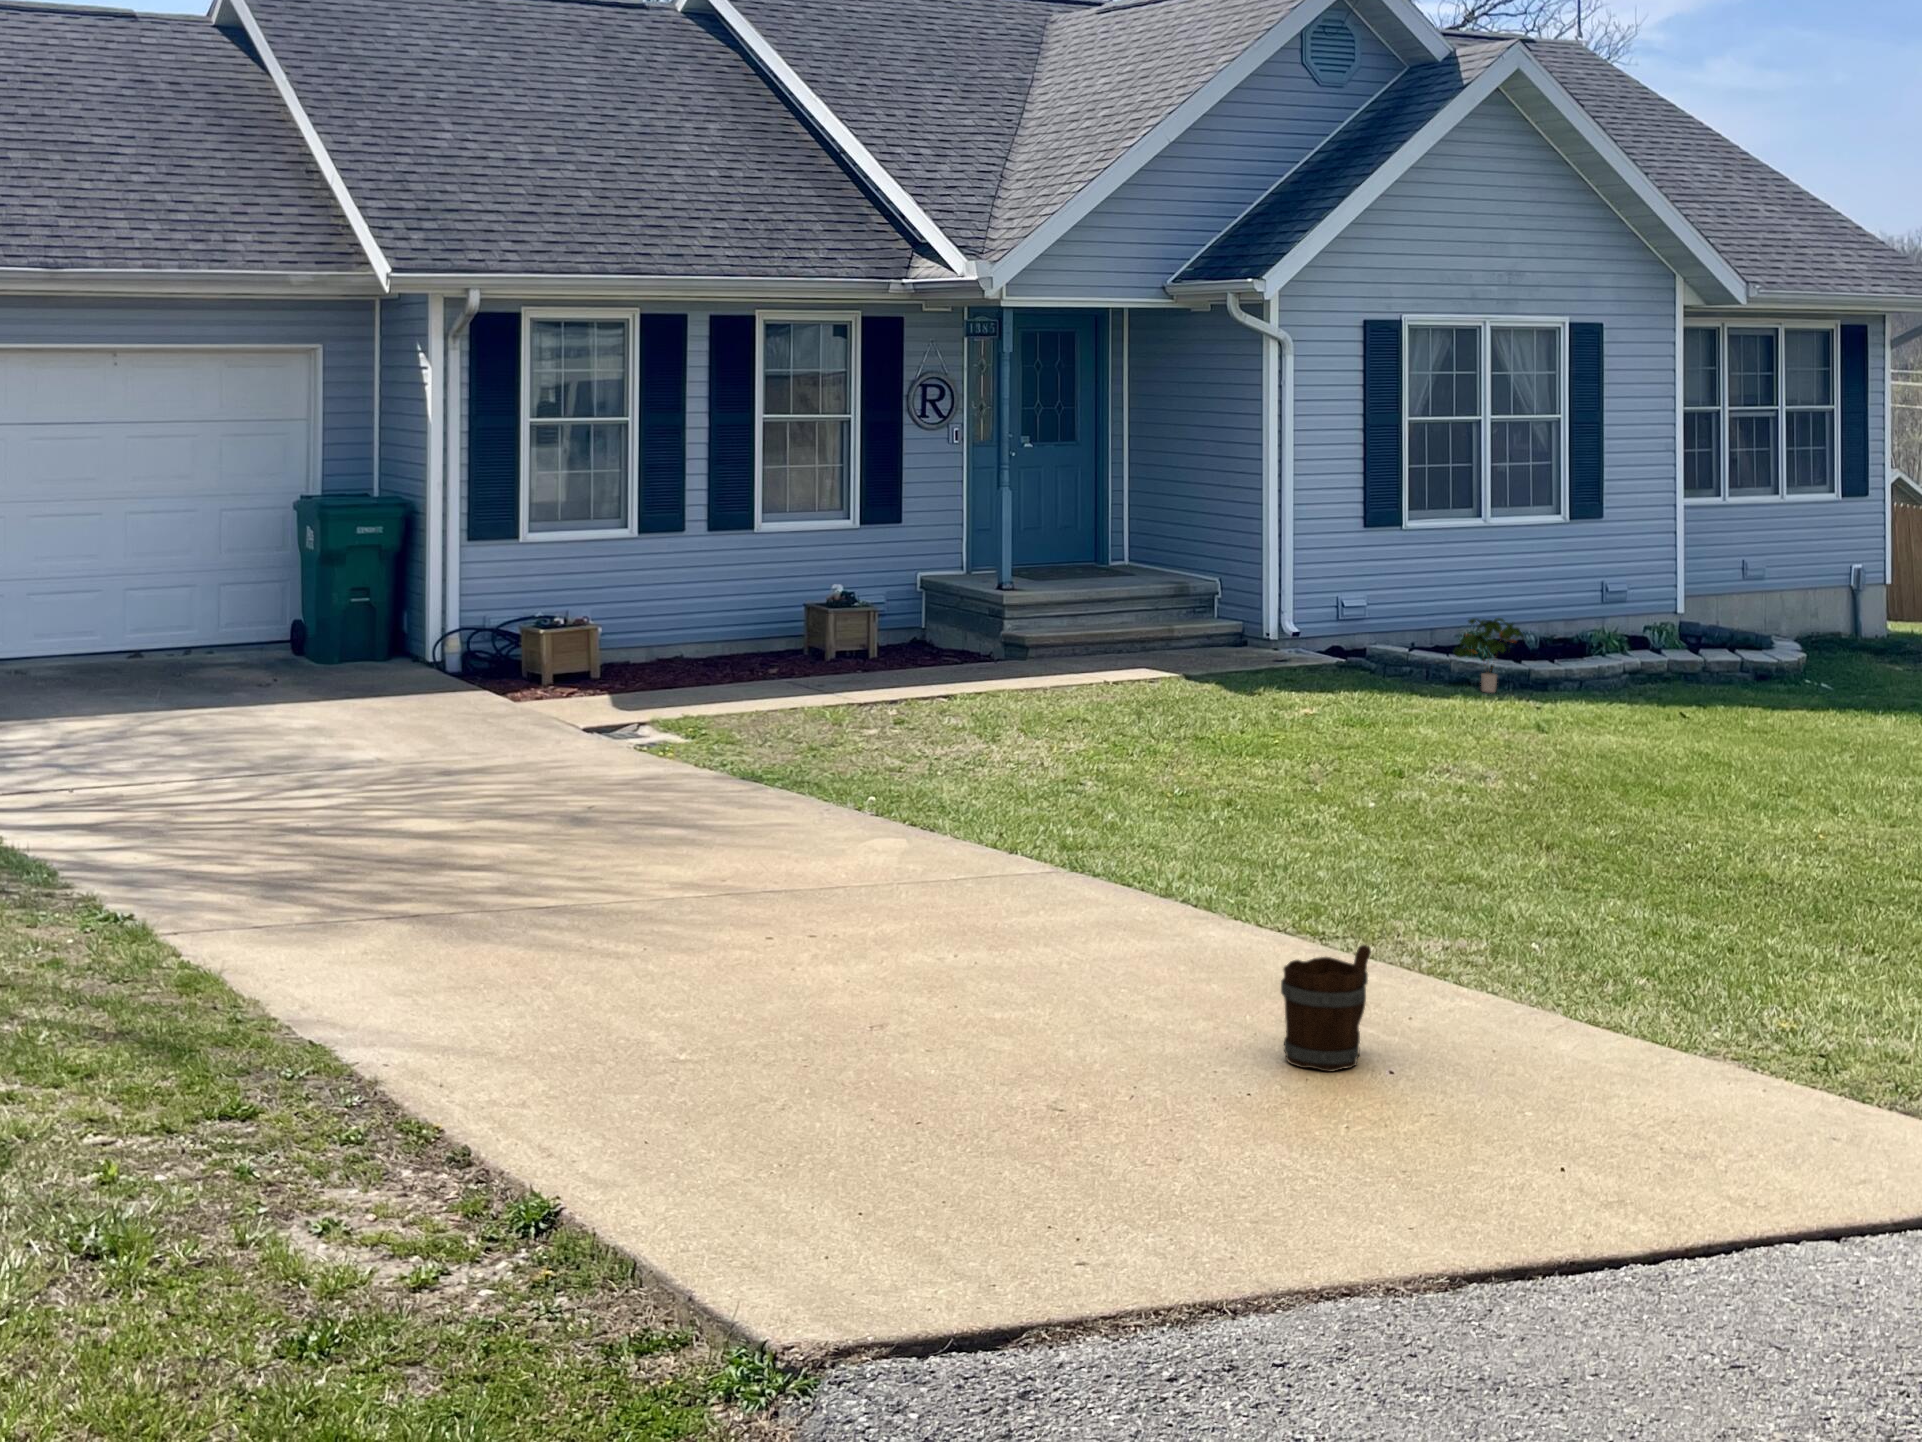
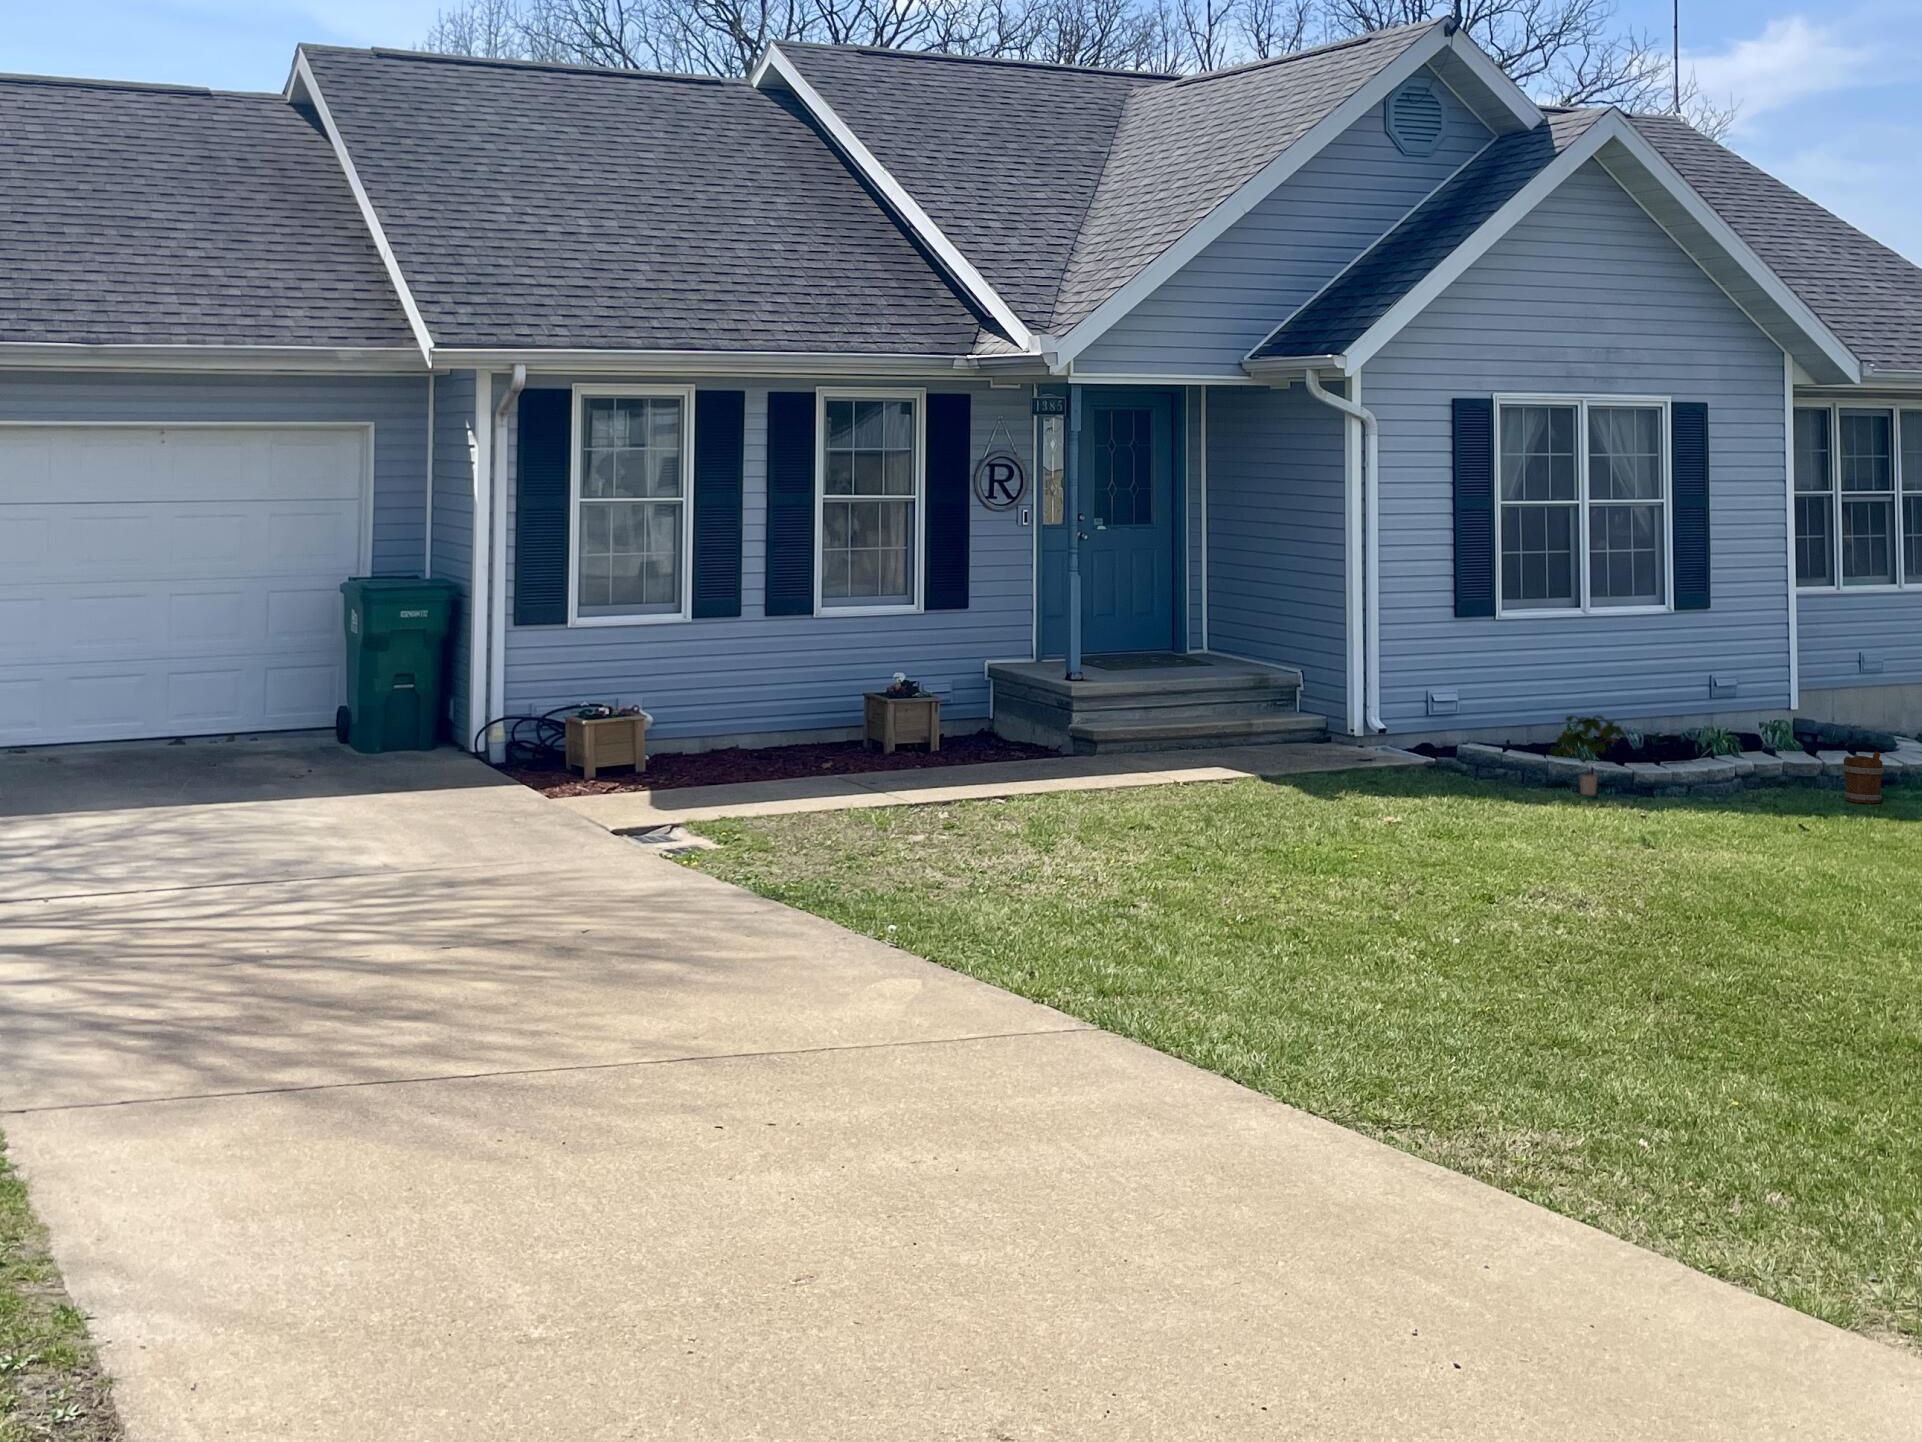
bucket: present [1281,945,1371,1072] -> present [1842,752,1884,804]

